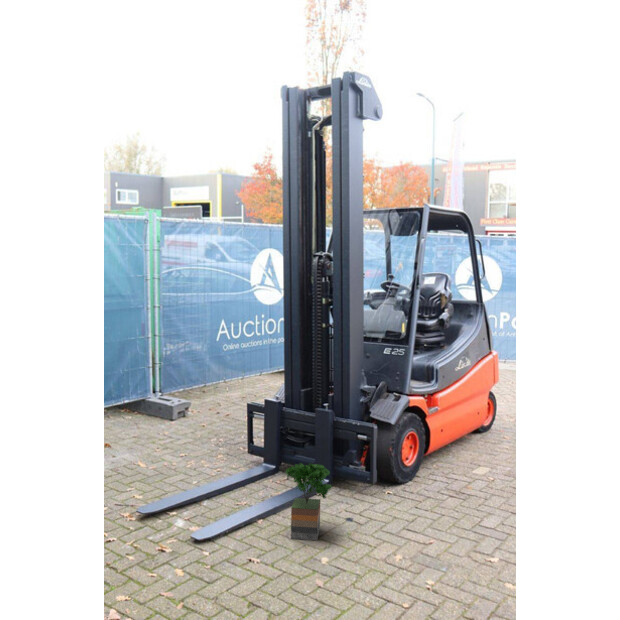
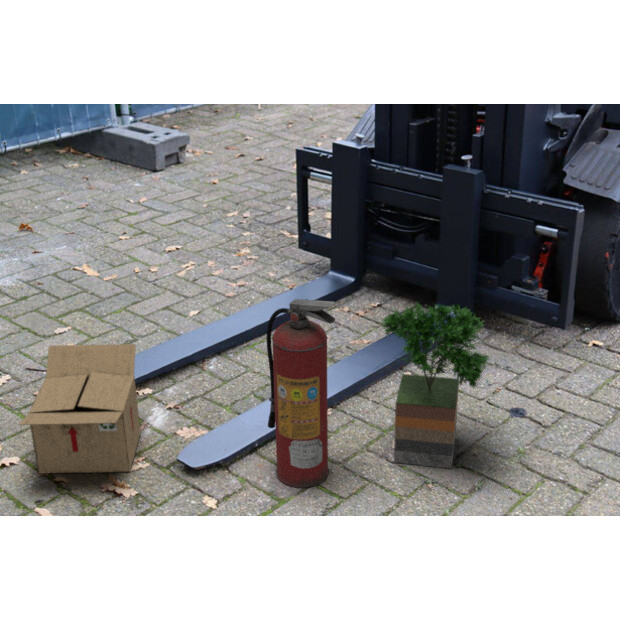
fire extinguisher: none [234,458,265,548] -> present [266,299,335,488]
cardboard box: none [122,485,174,544] -> present [19,344,141,474]

